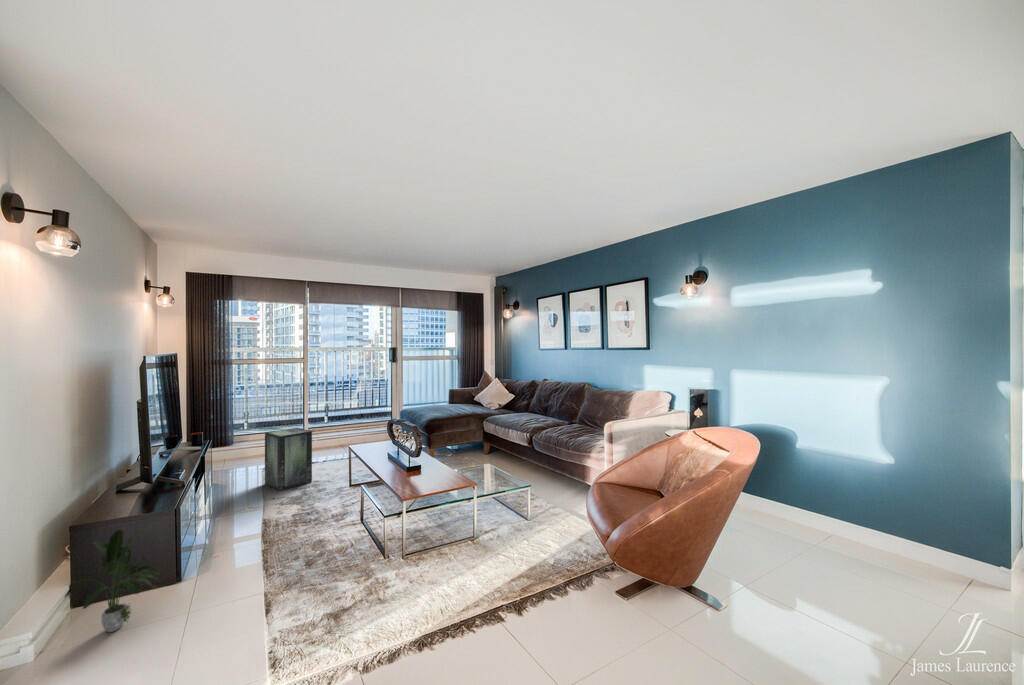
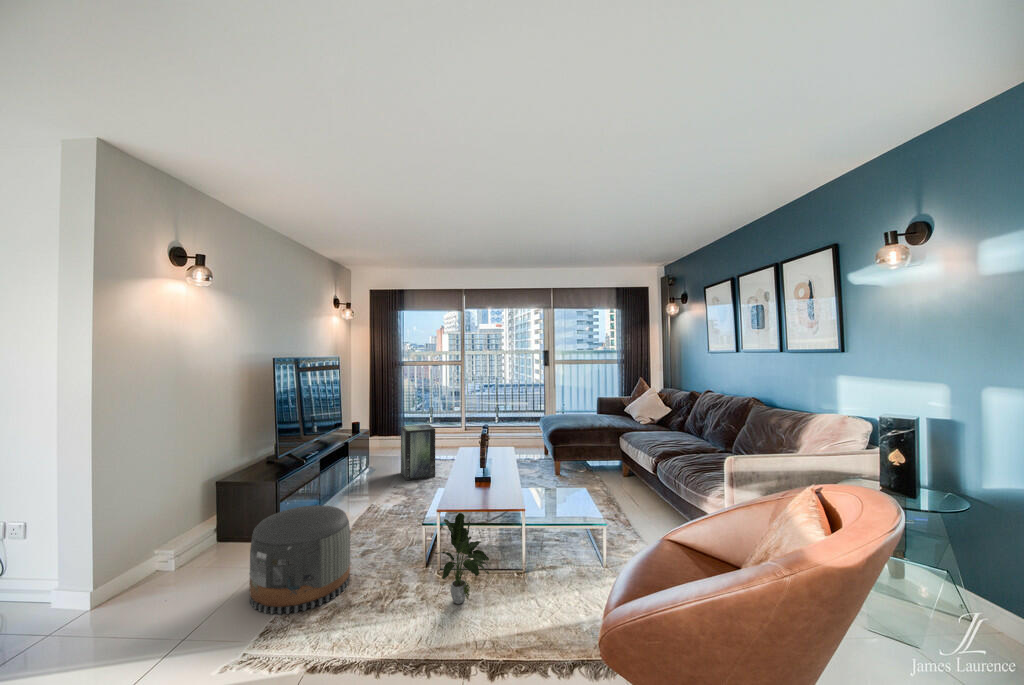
pouf: none [203,519,321,650] -> present [250,505,350,614]
potted plant: present [71,530,160,632] -> present [435,513,489,604]

